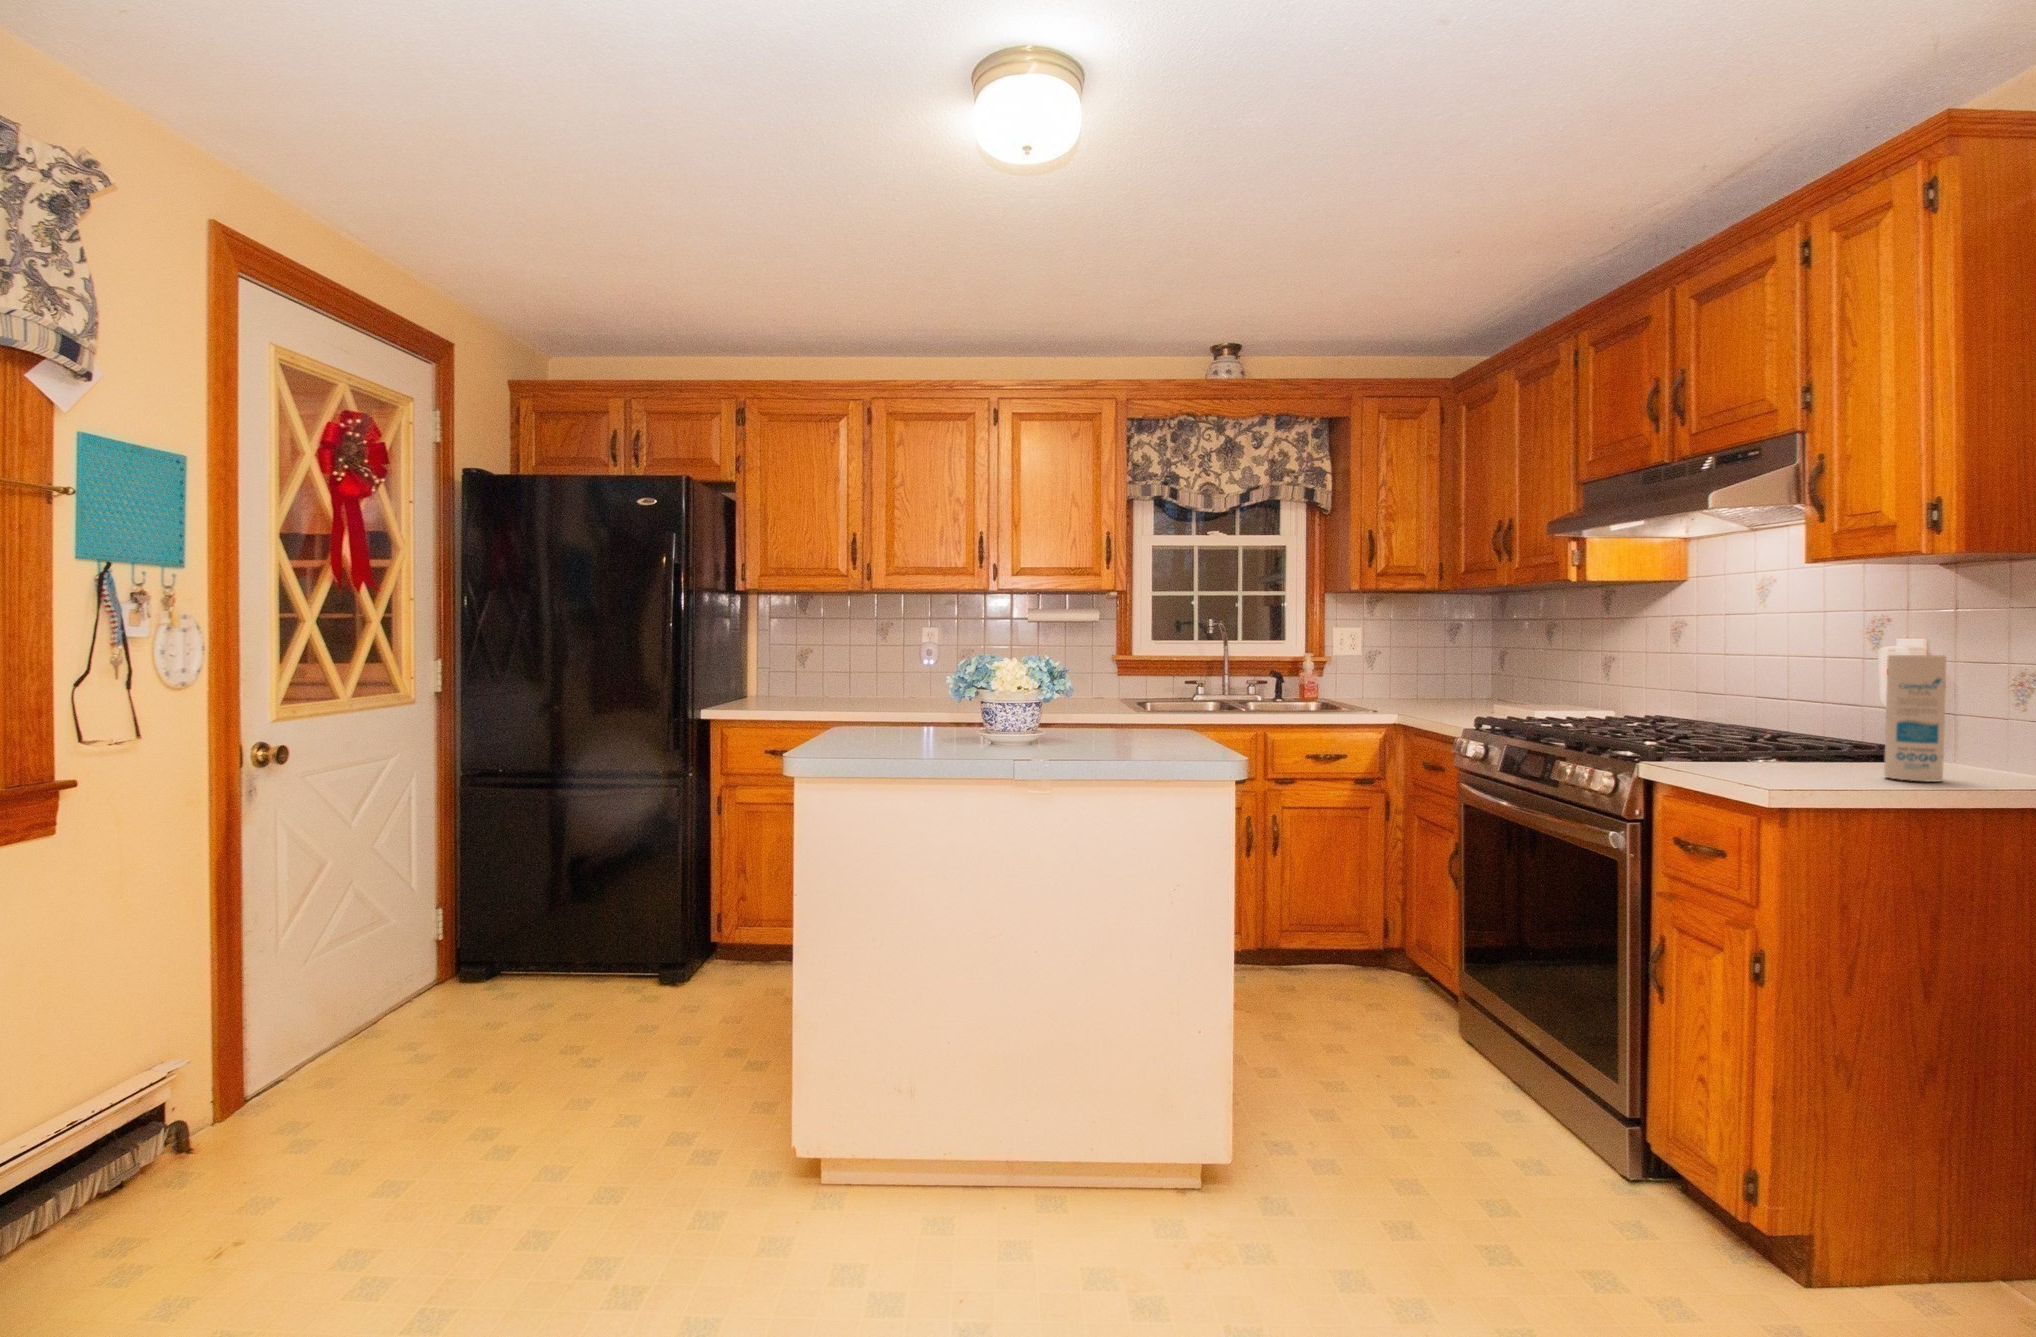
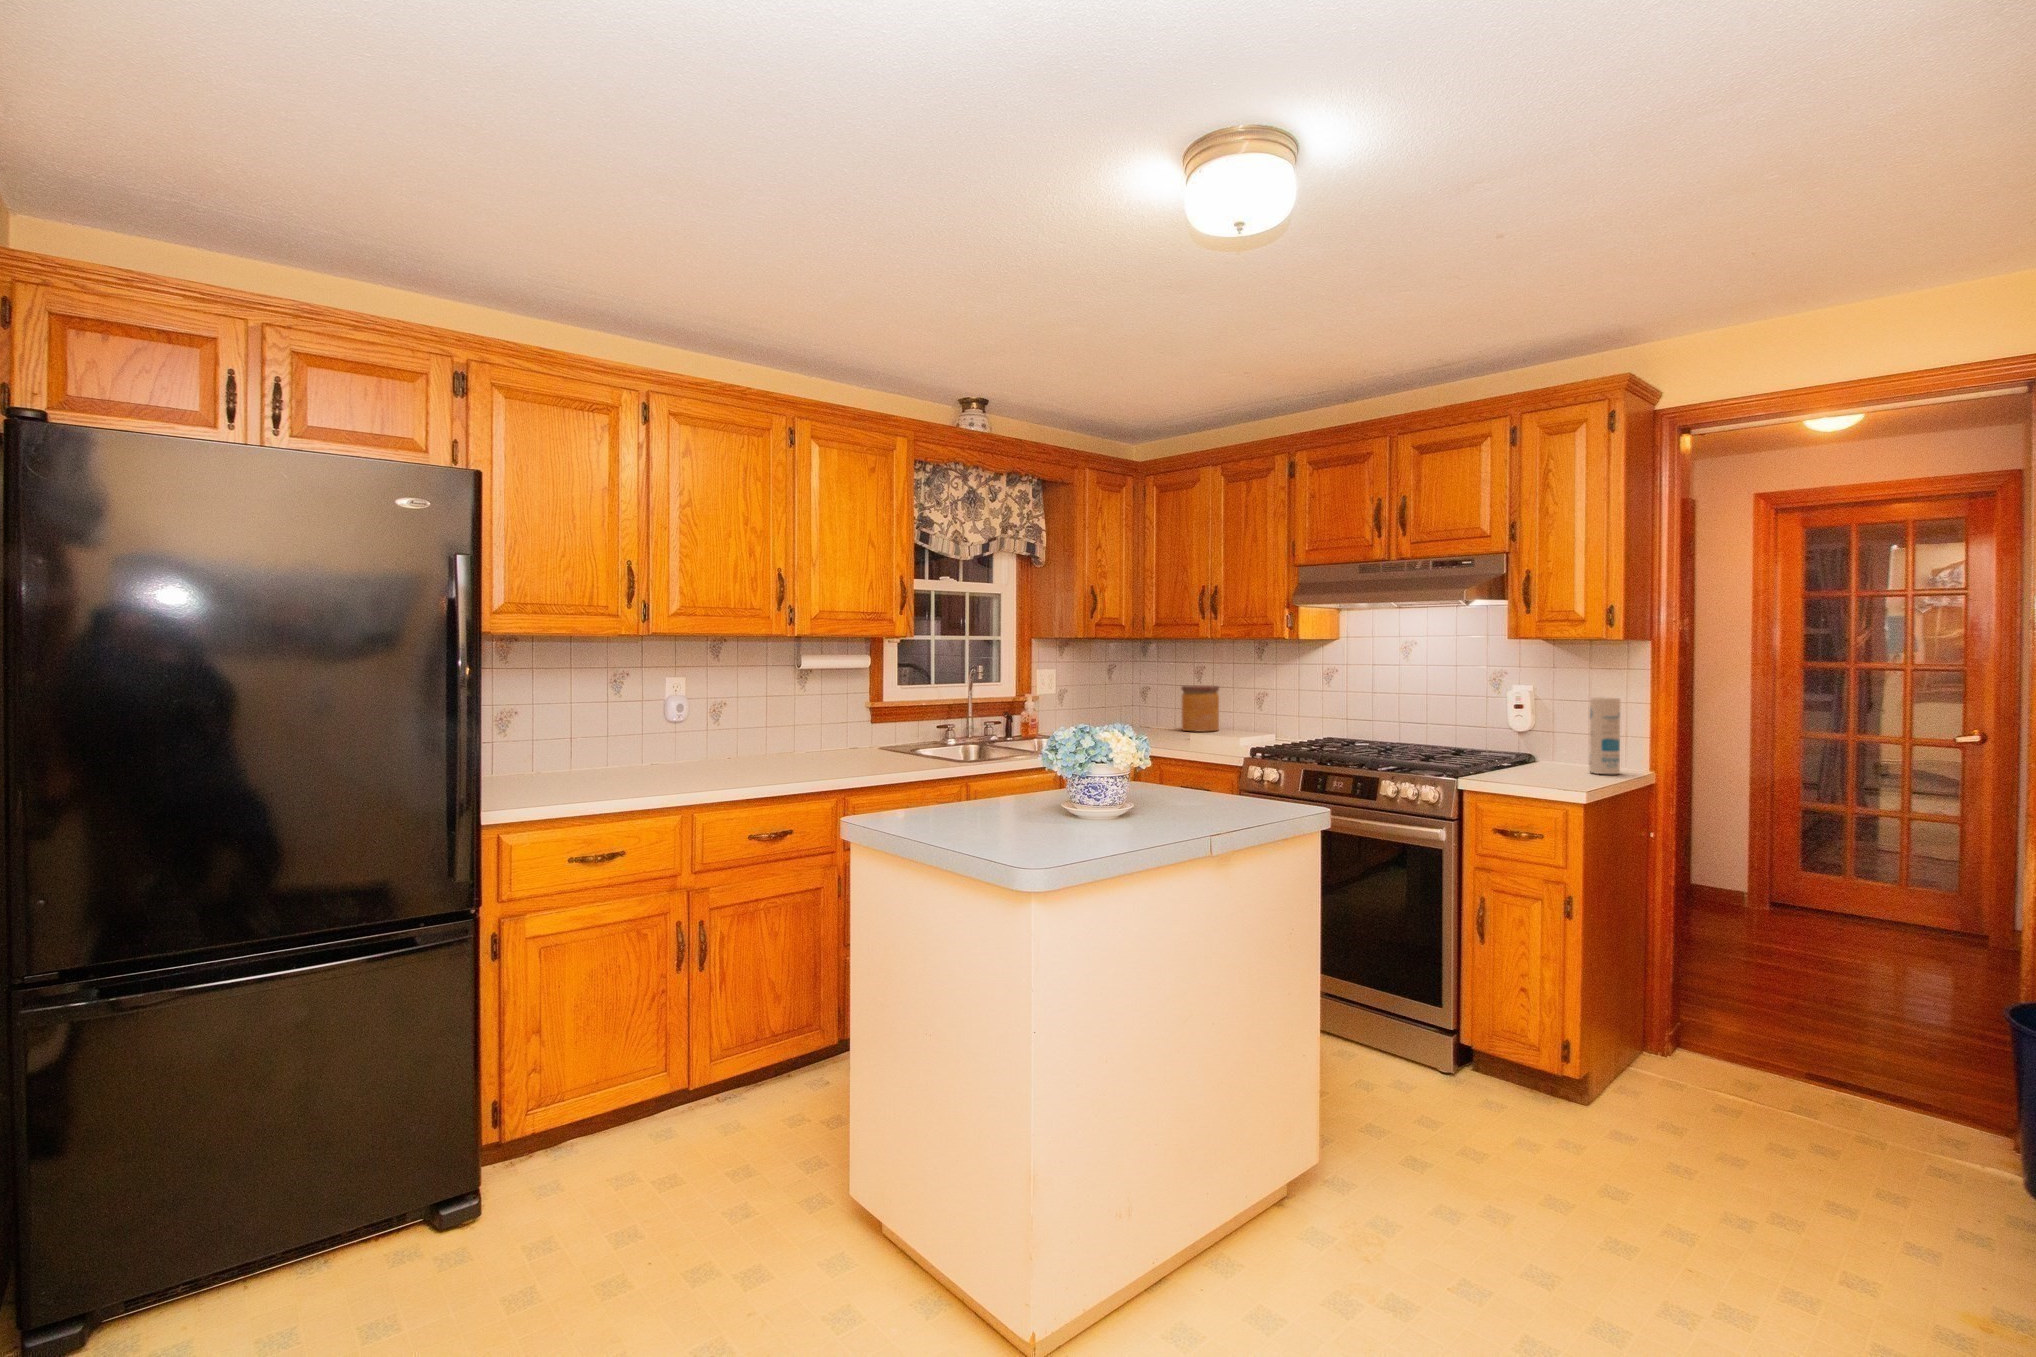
jar: none [1494,649,1546,706] -> present [1182,685,1219,732]

